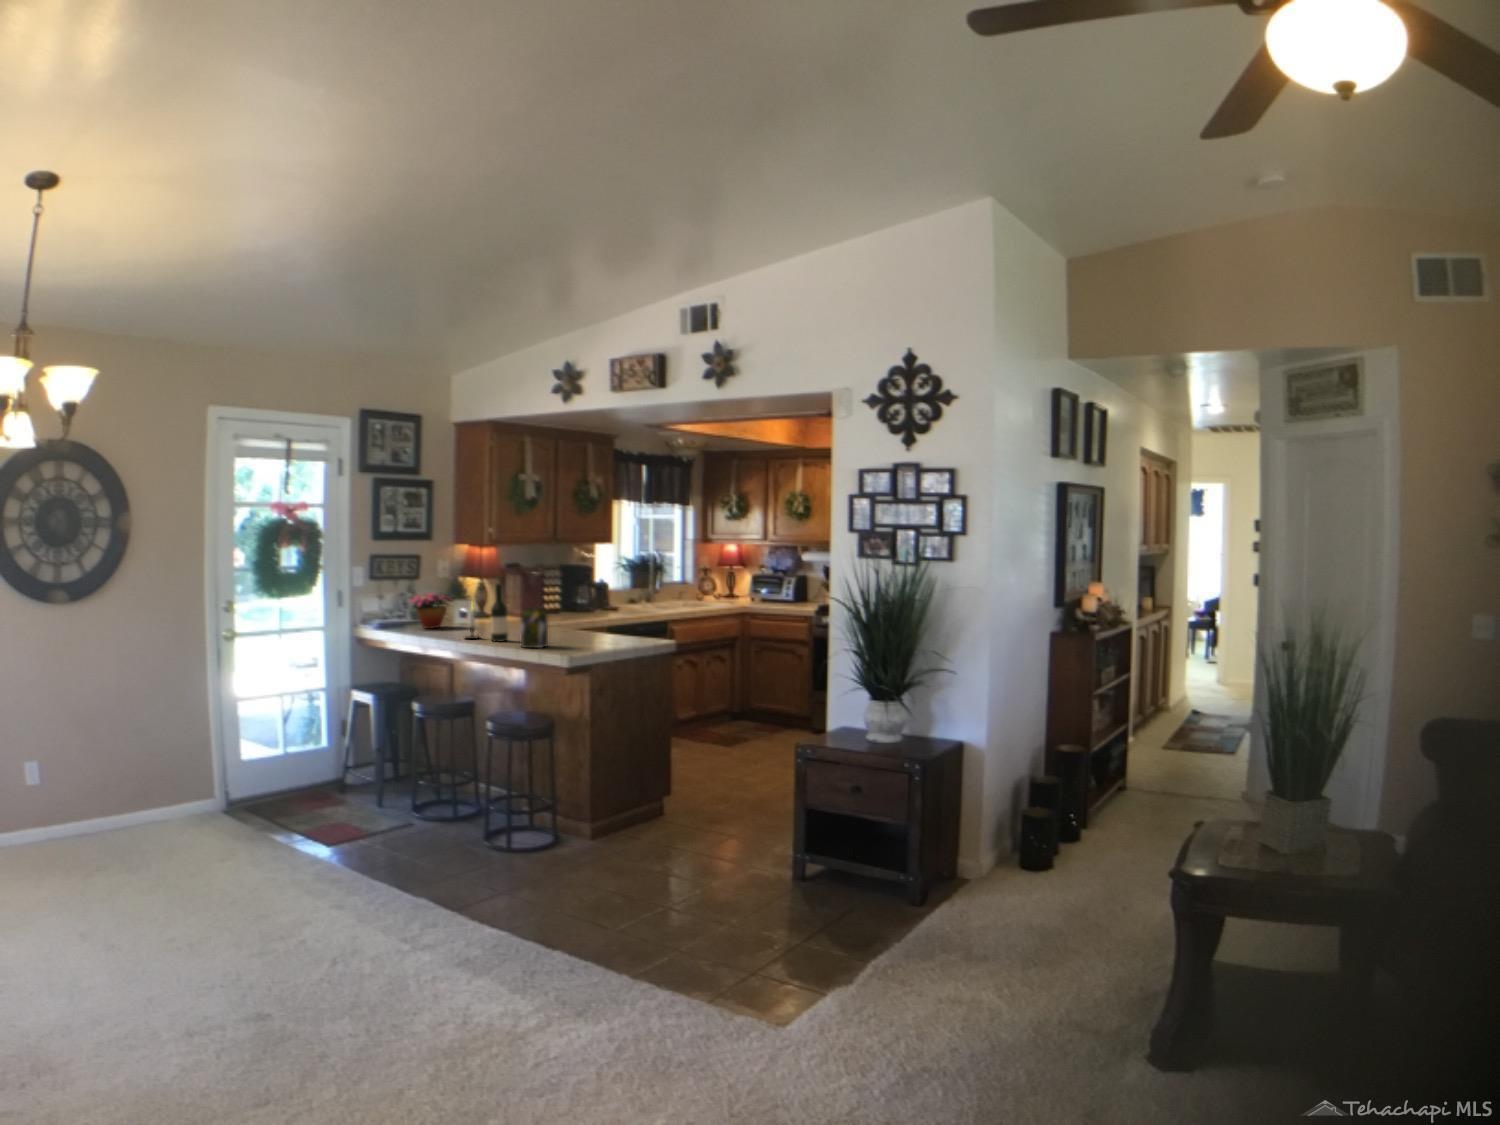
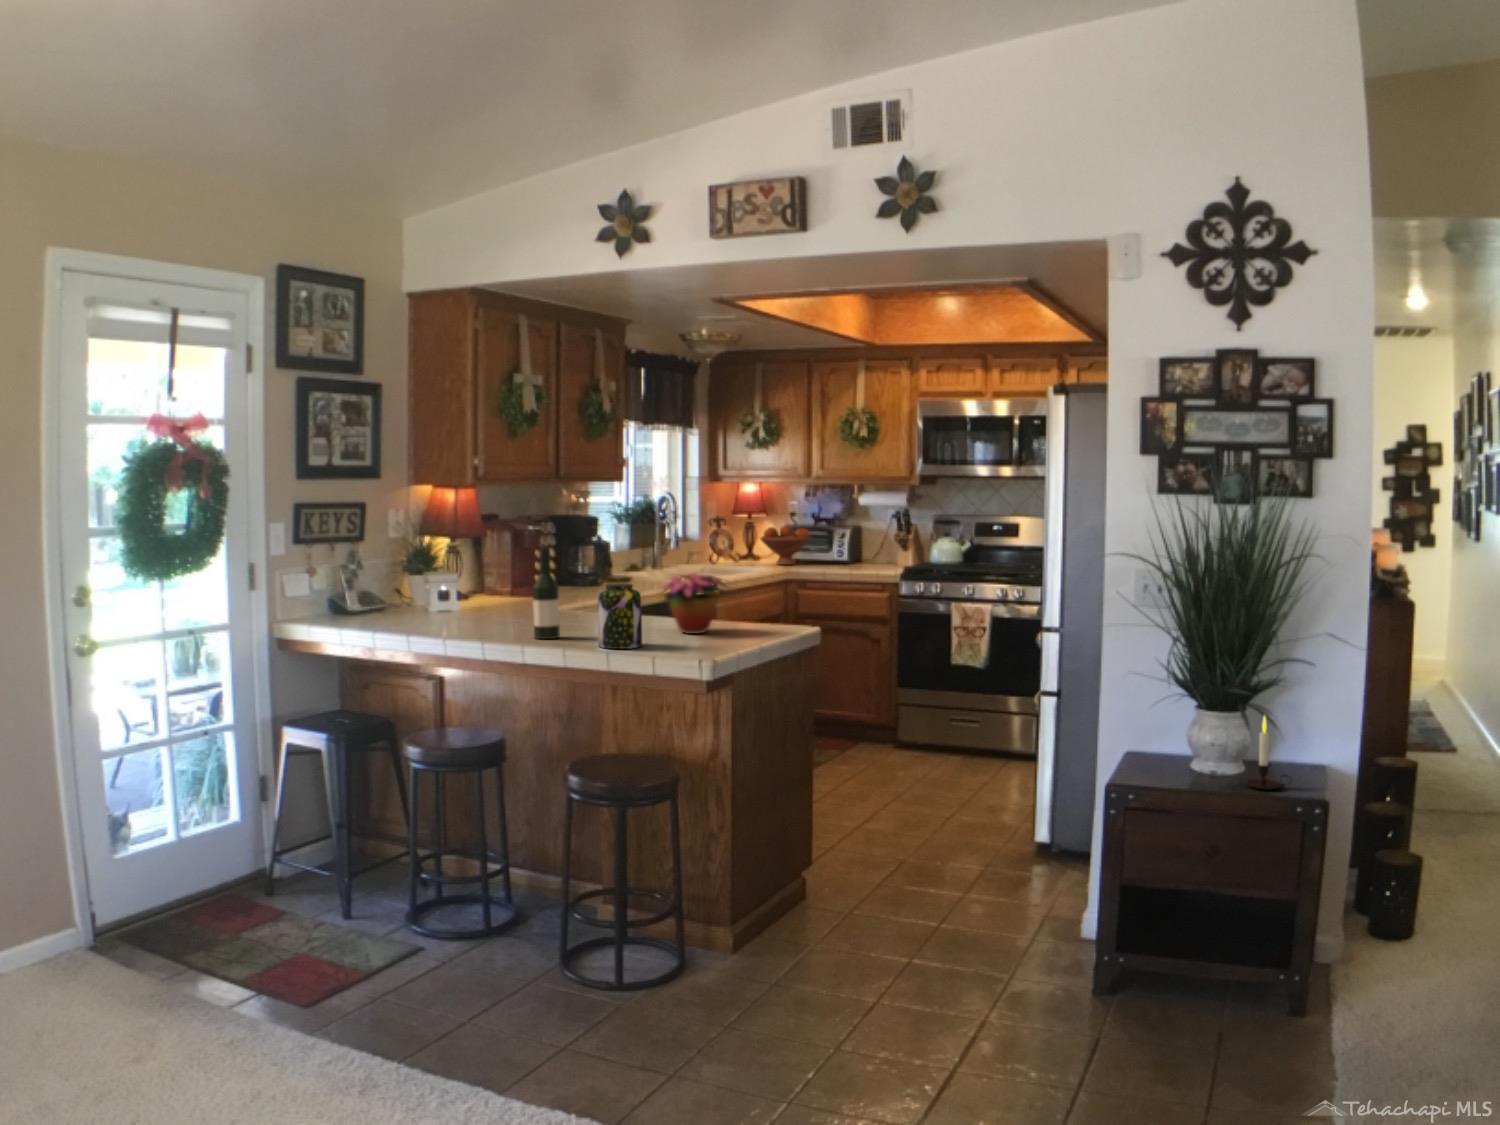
fruit bowl: none [731,574,767,602] -> present [760,526,811,565]
flower arrangement: present [410,593,451,629] -> present [661,572,731,634]
candle: present [466,609,480,639] -> present [1245,717,1289,789]

